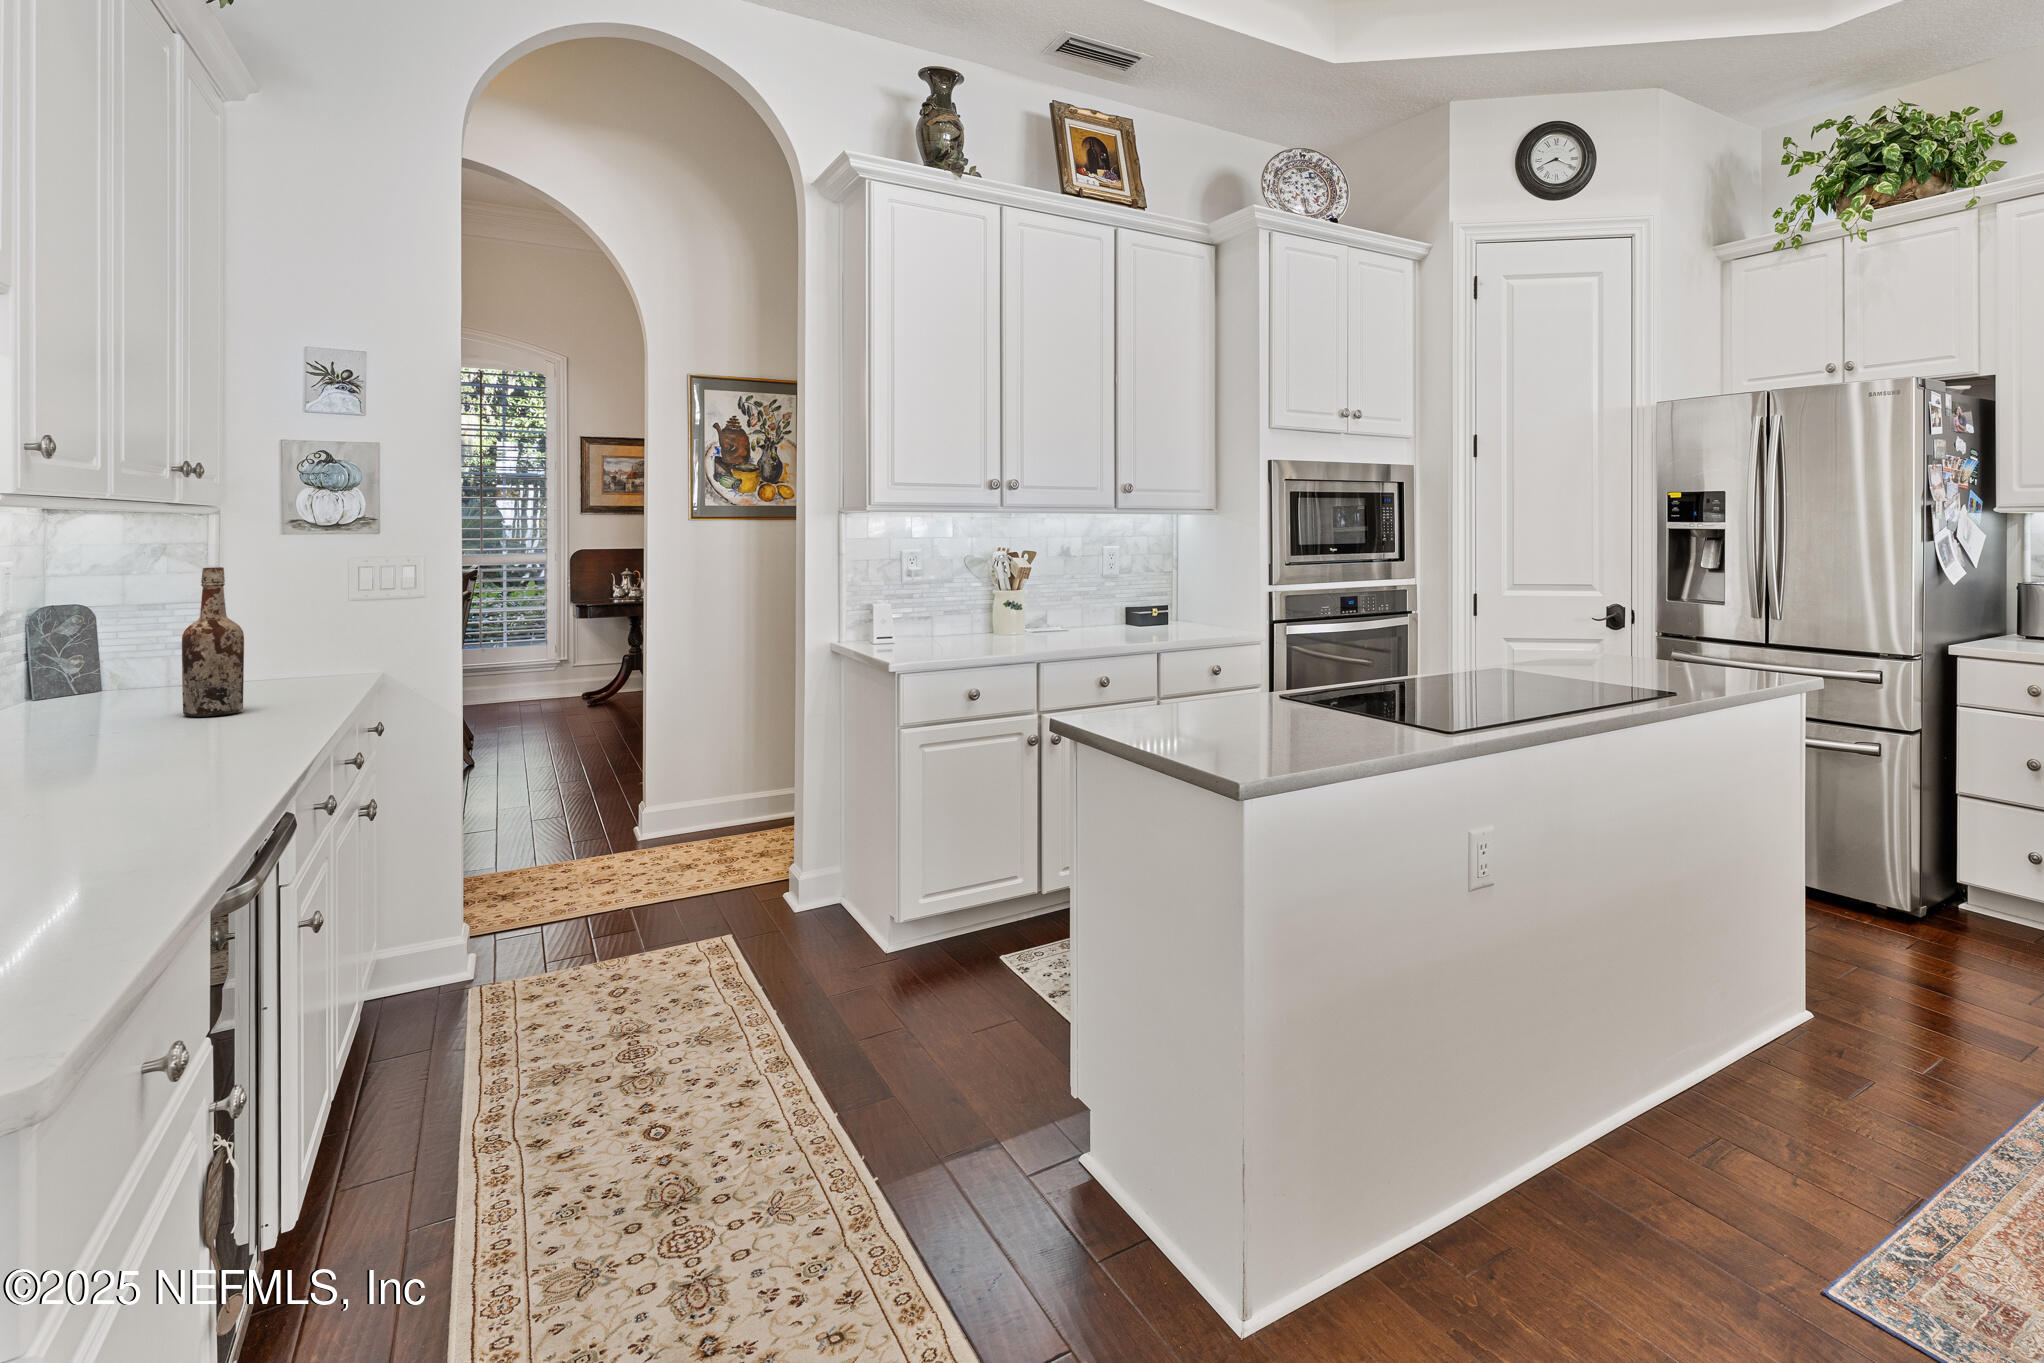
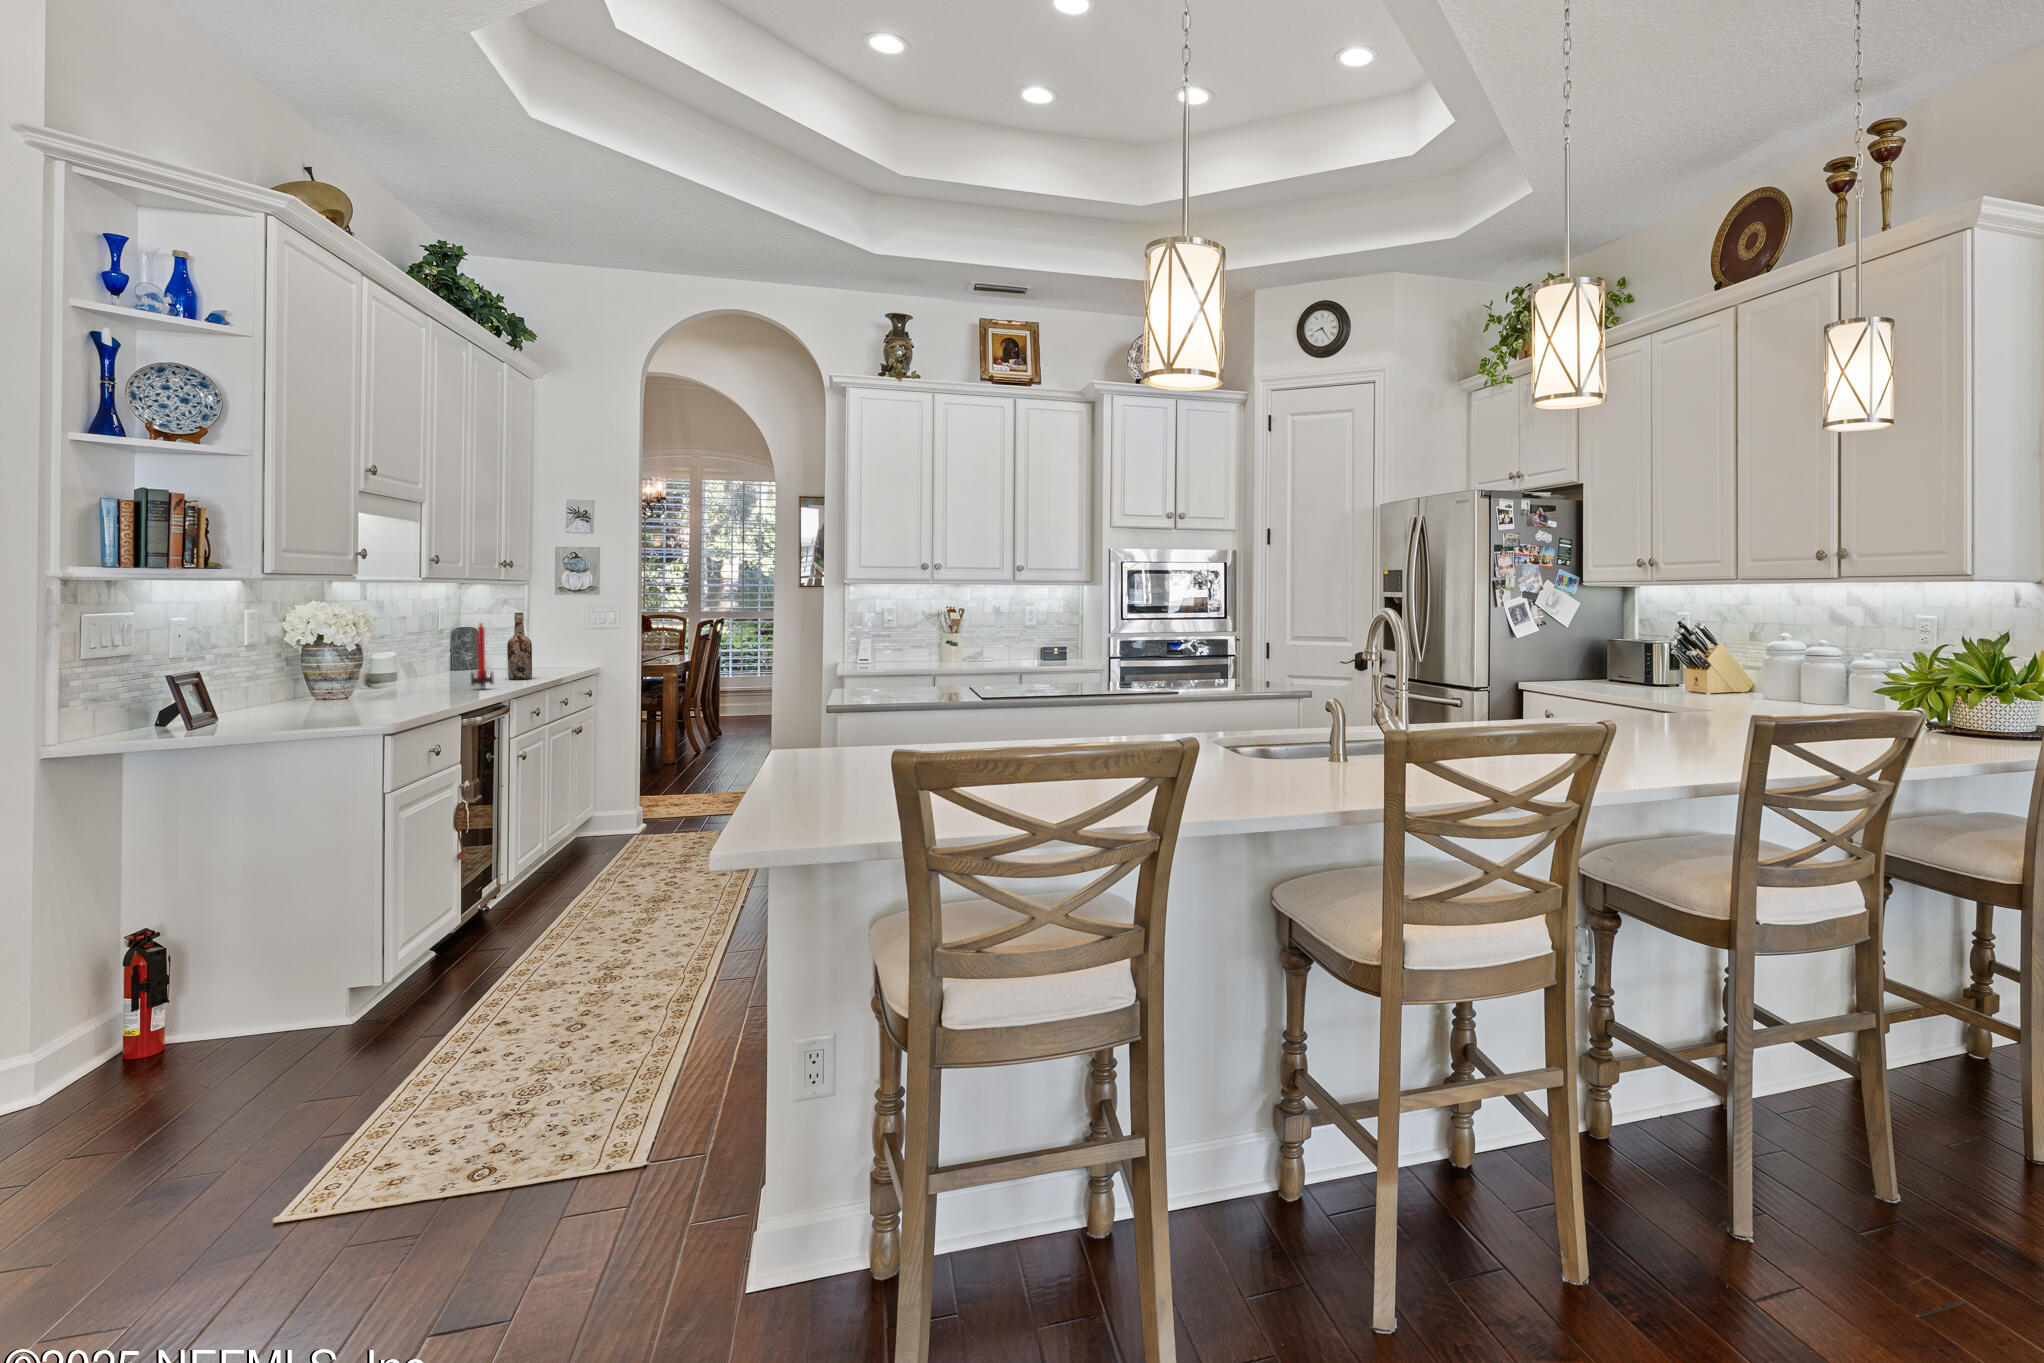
candle: none [88,592,152,753] -> present [471,624,494,689]

